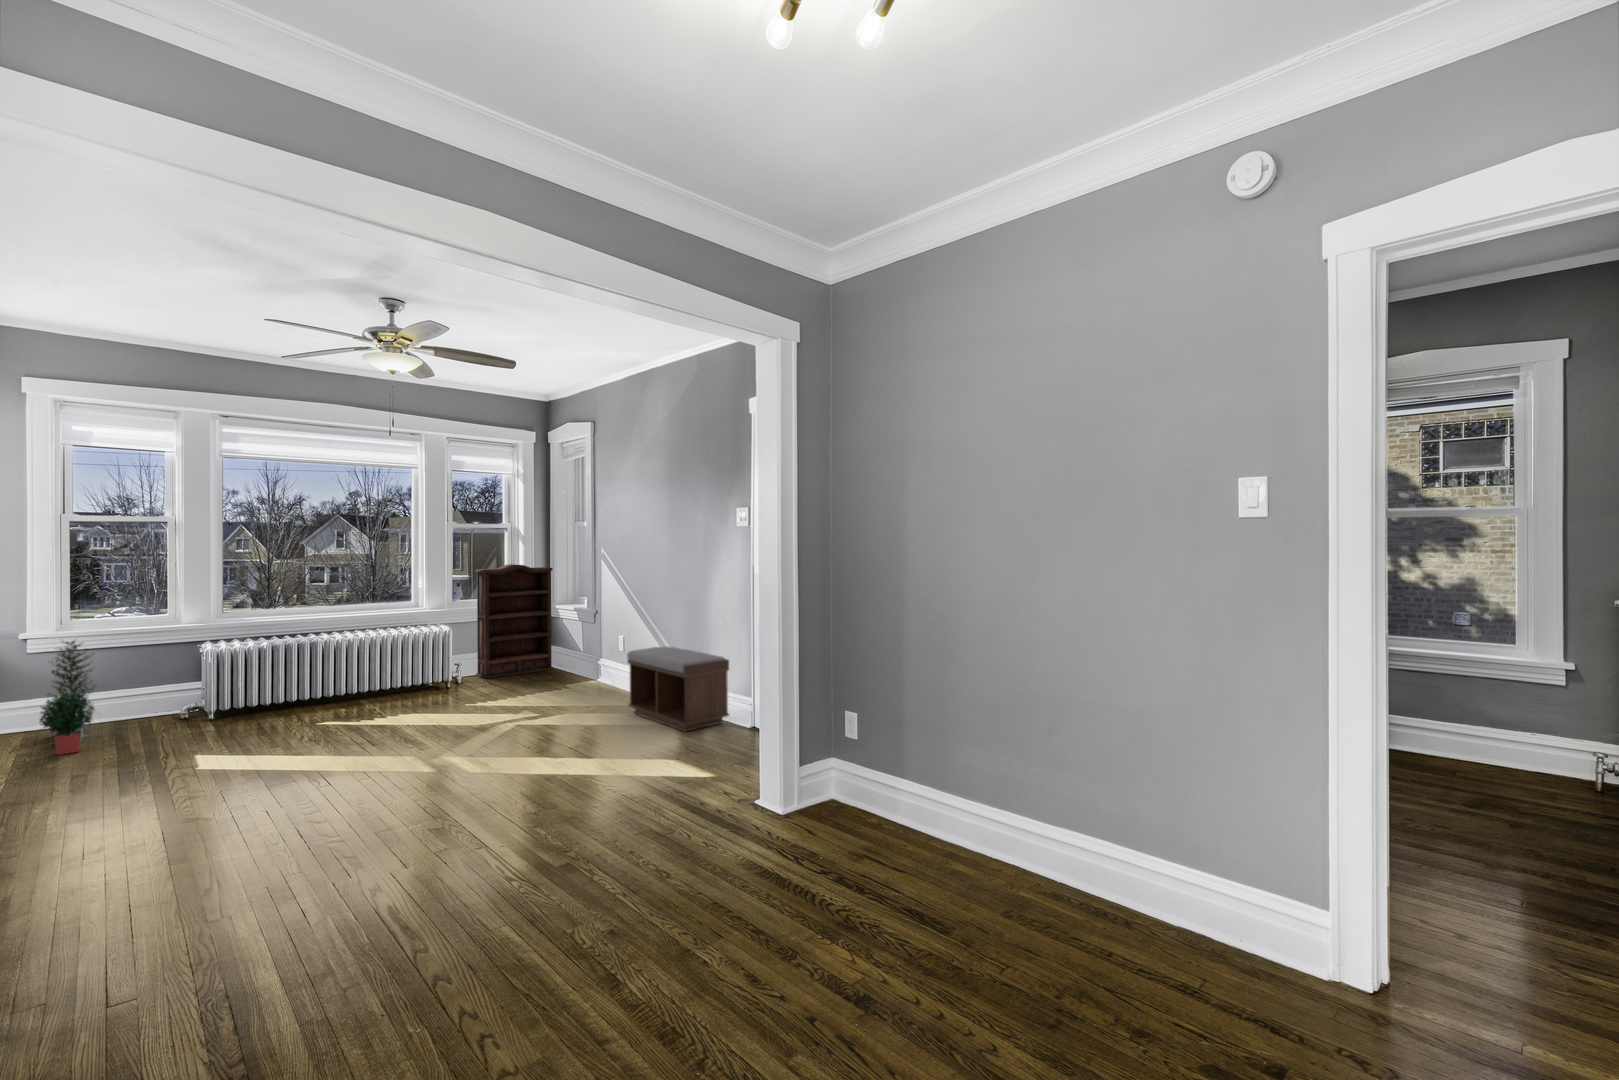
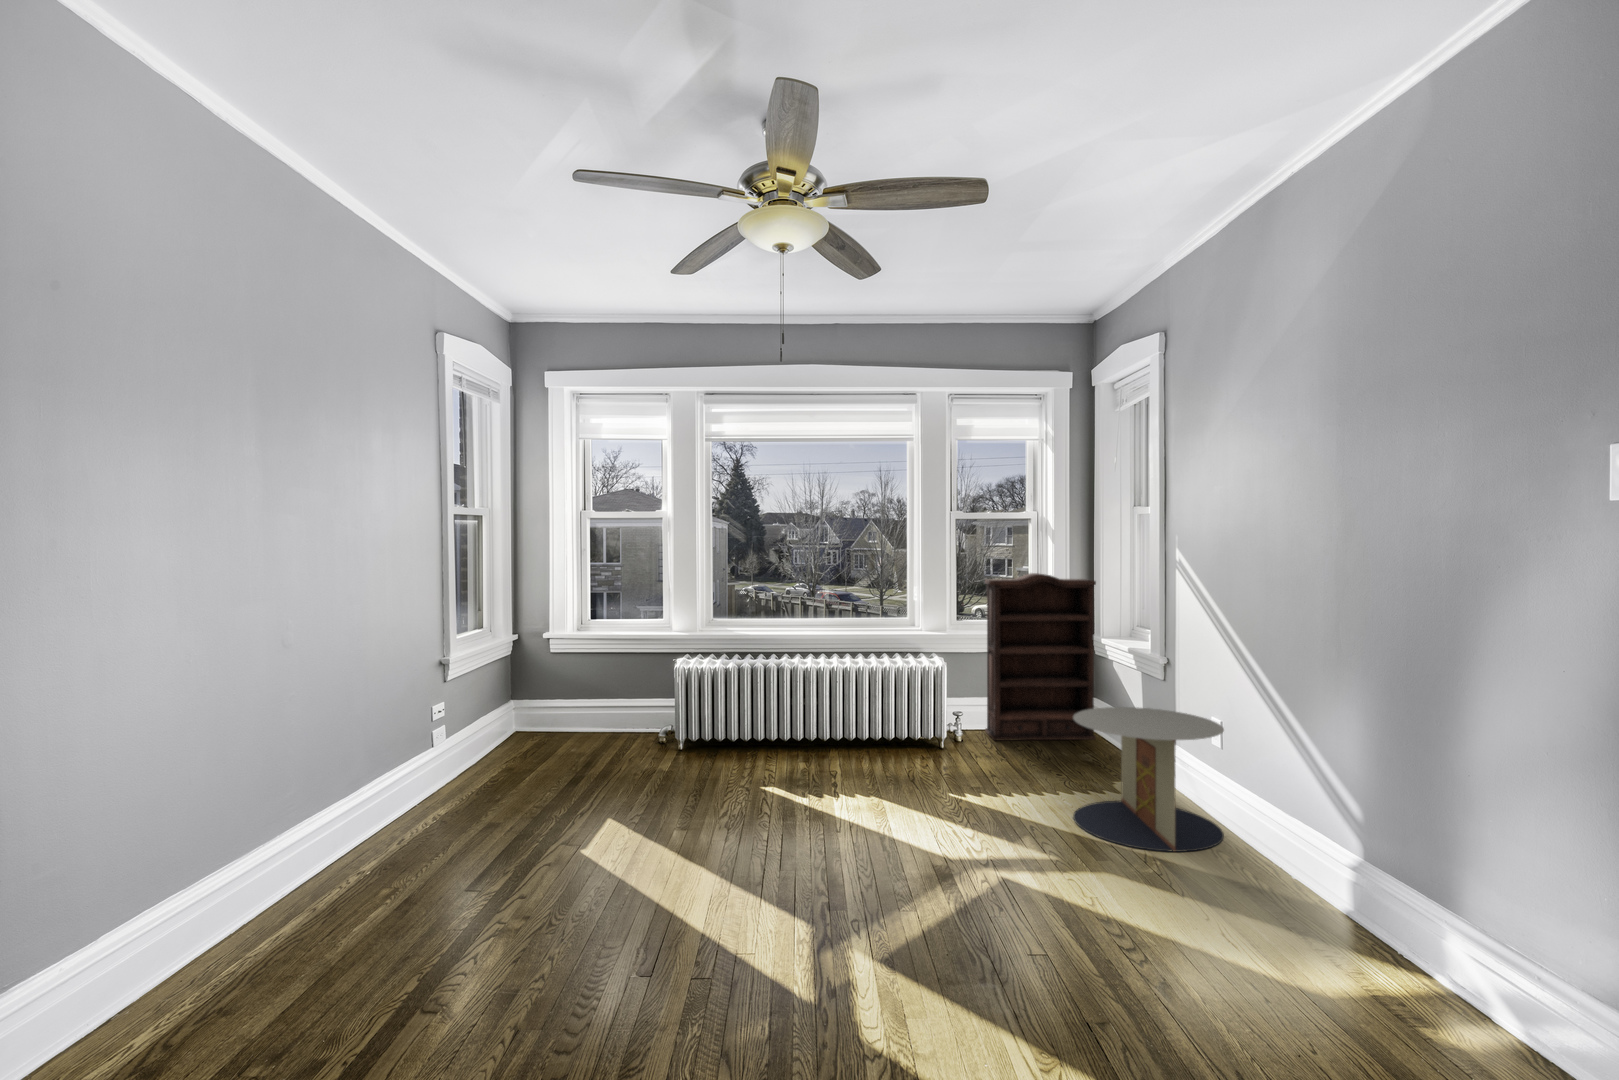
side table: none [552,636,633,708] -> present [1073,707,1224,852]
potted plant: present [39,641,95,755] -> none [524,640,598,769]
bench: present [627,647,730,732] -> none [1206,761,1474,996]

